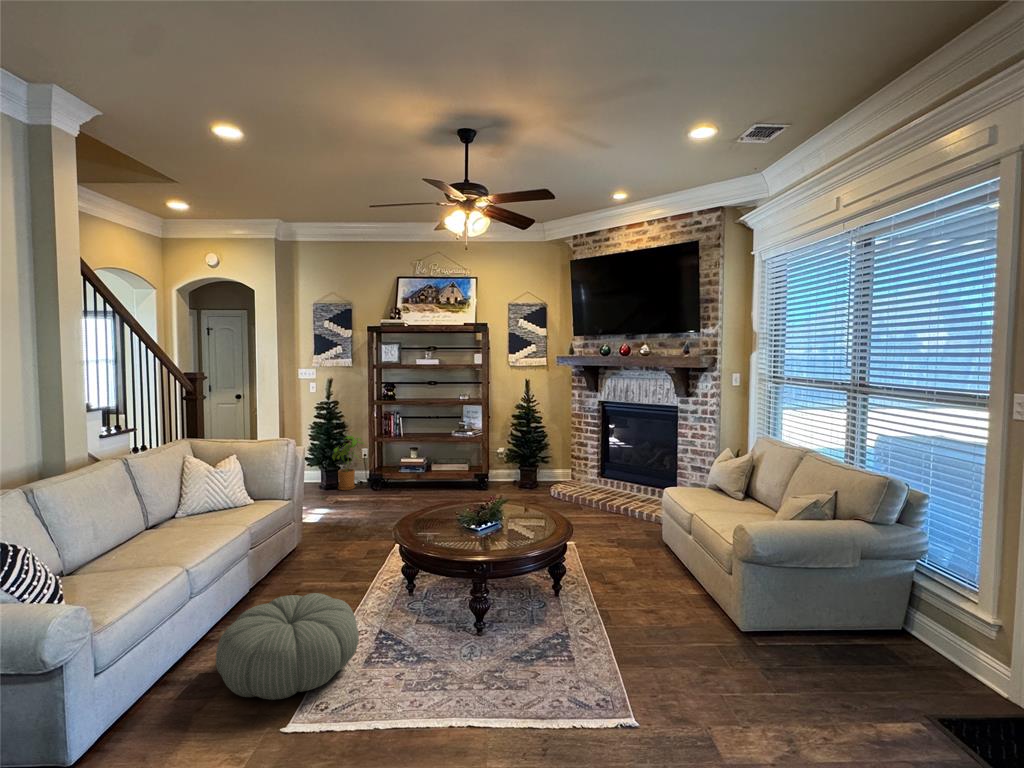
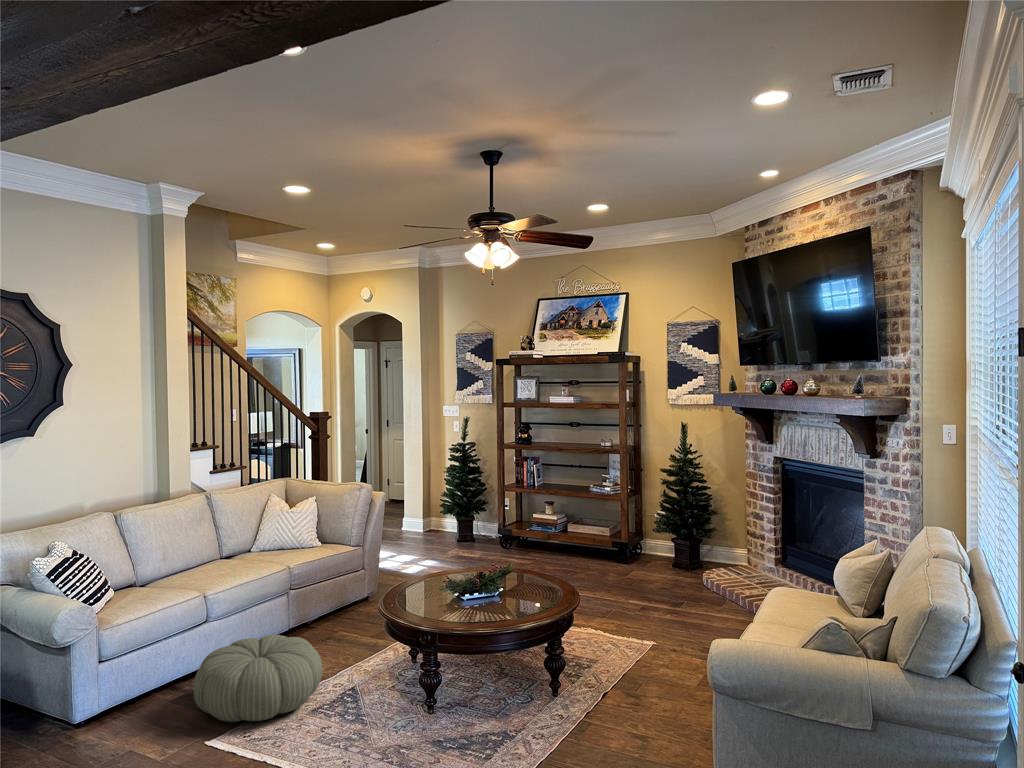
house plant: present [333,436,364,490] -> none [461,483,495,546]

